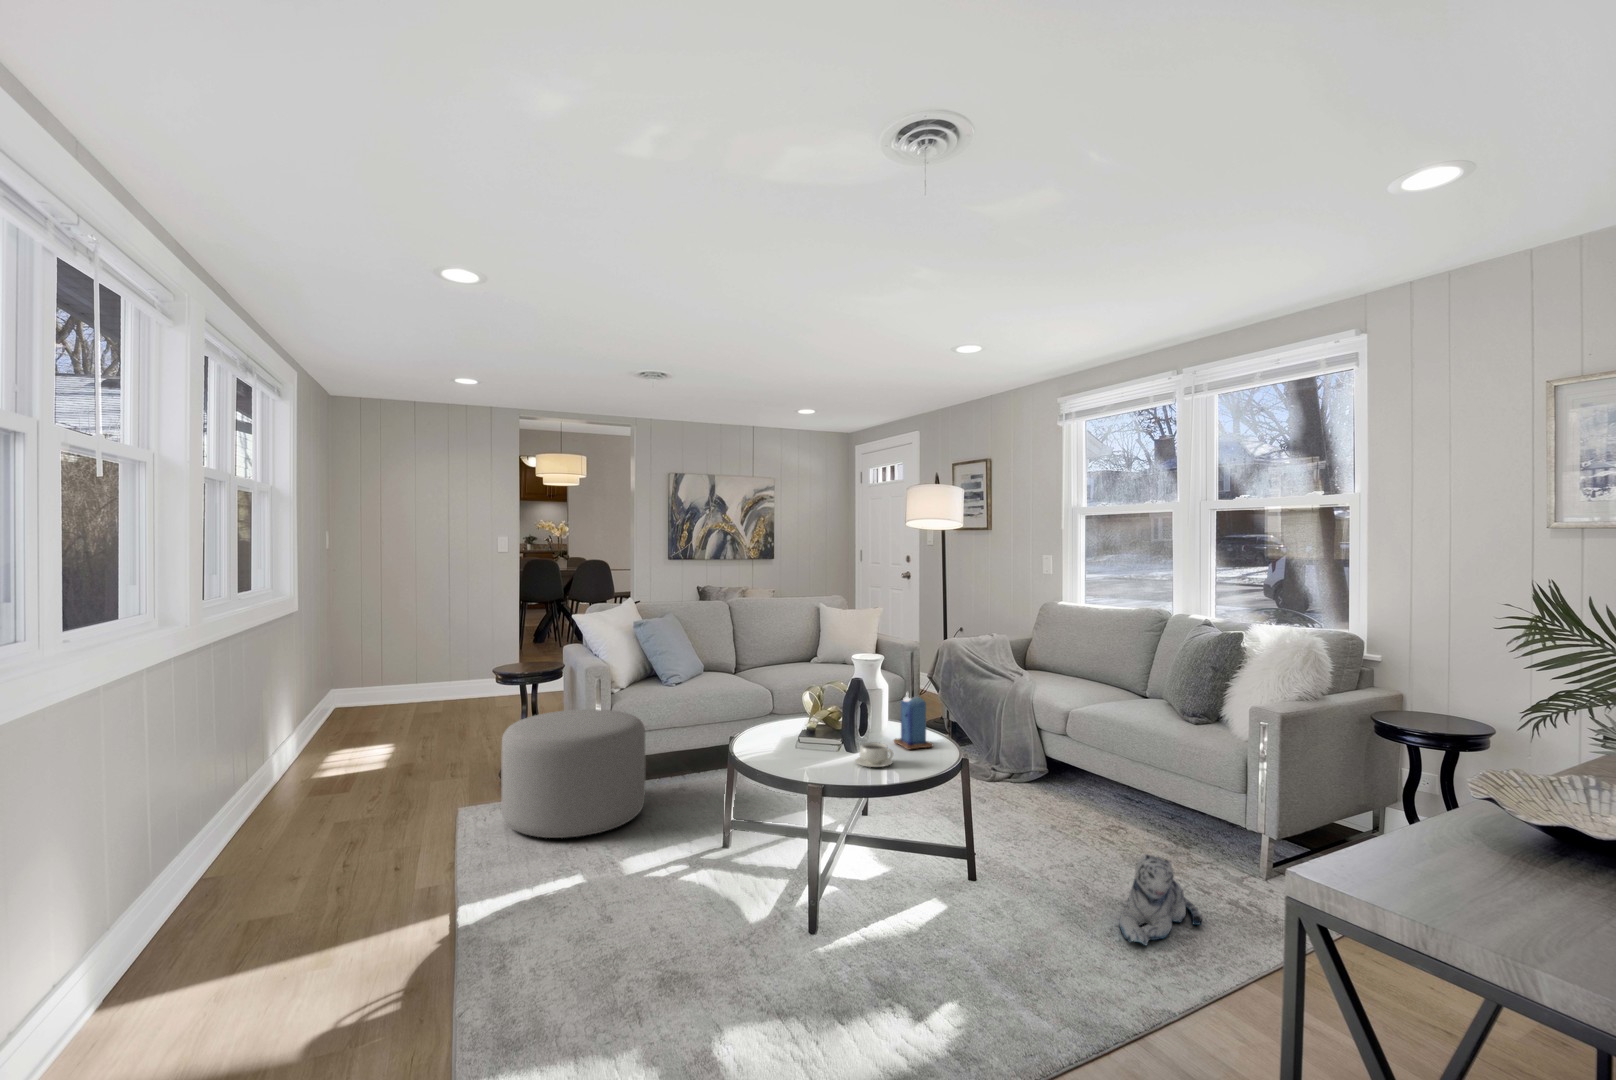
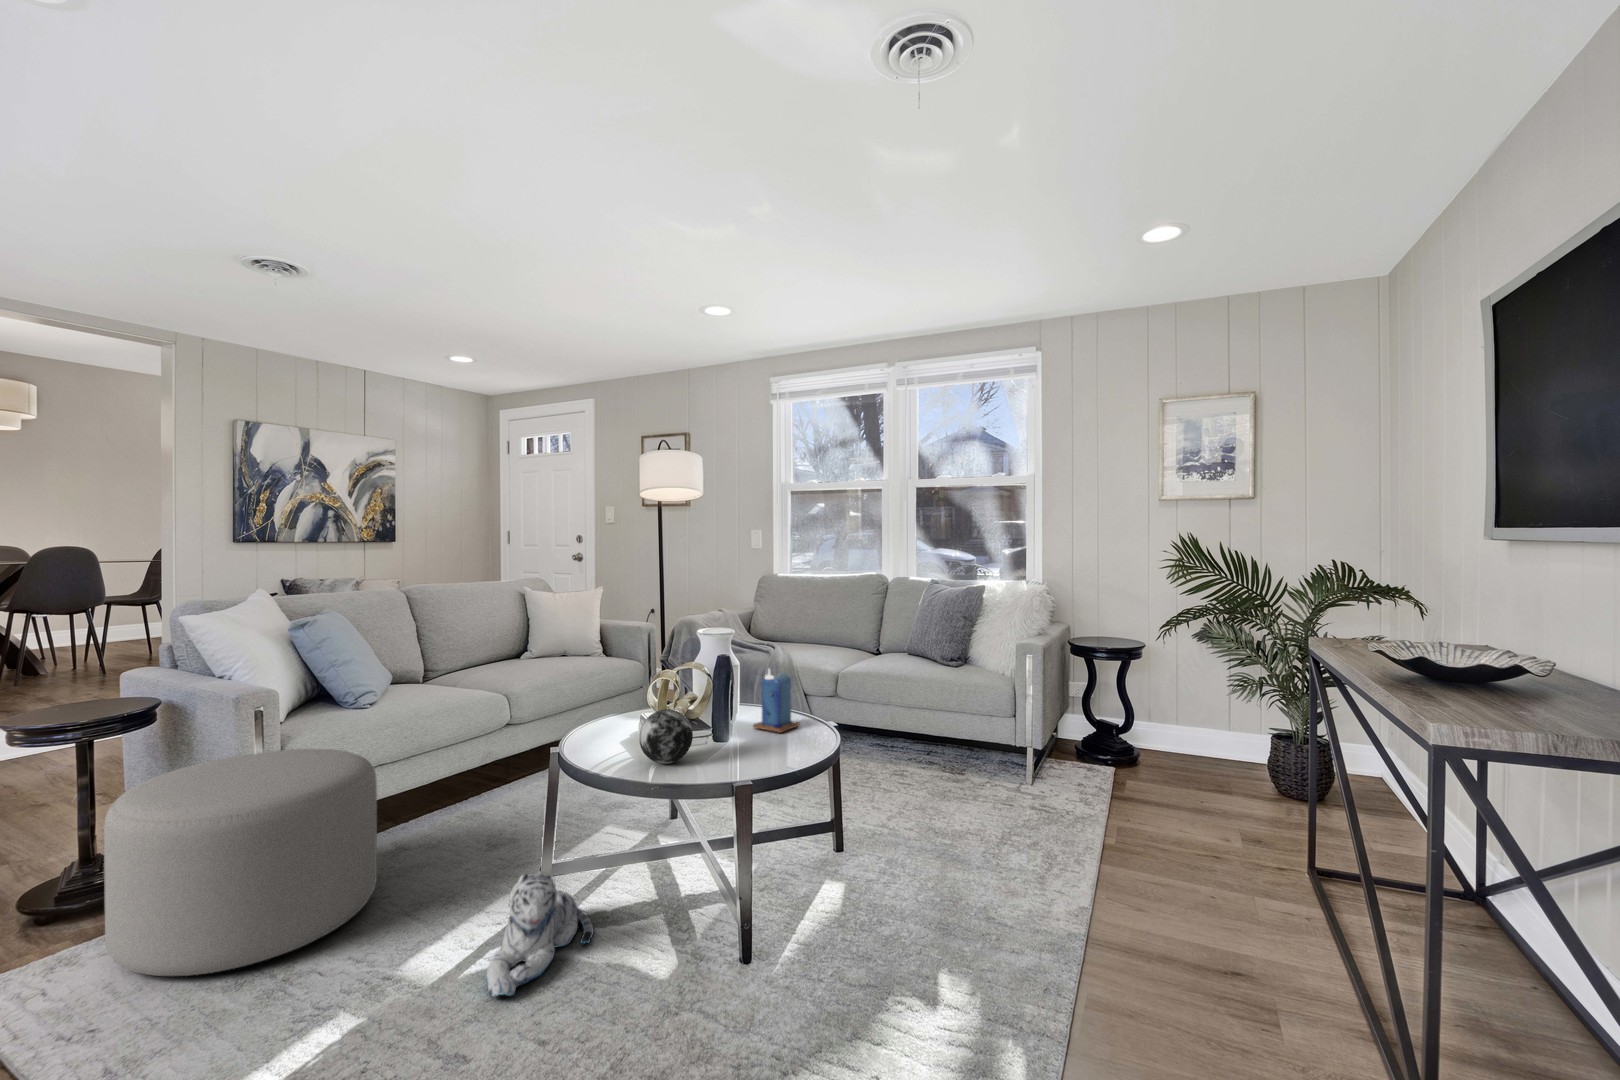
decorative orb: none [771,714,812,756] -> present [639,709,693,764]
teacup: present [855,742,893,767] -> none [749,729,796,758]
plush toy: present [1119,854,1202,945] -> present [486,874,594,997]

